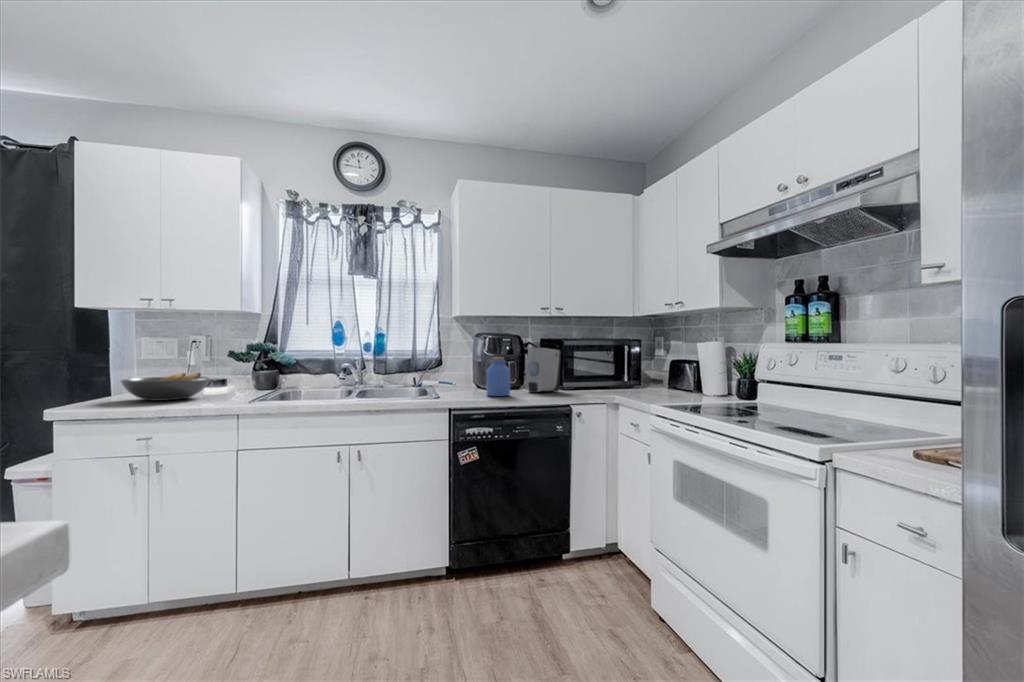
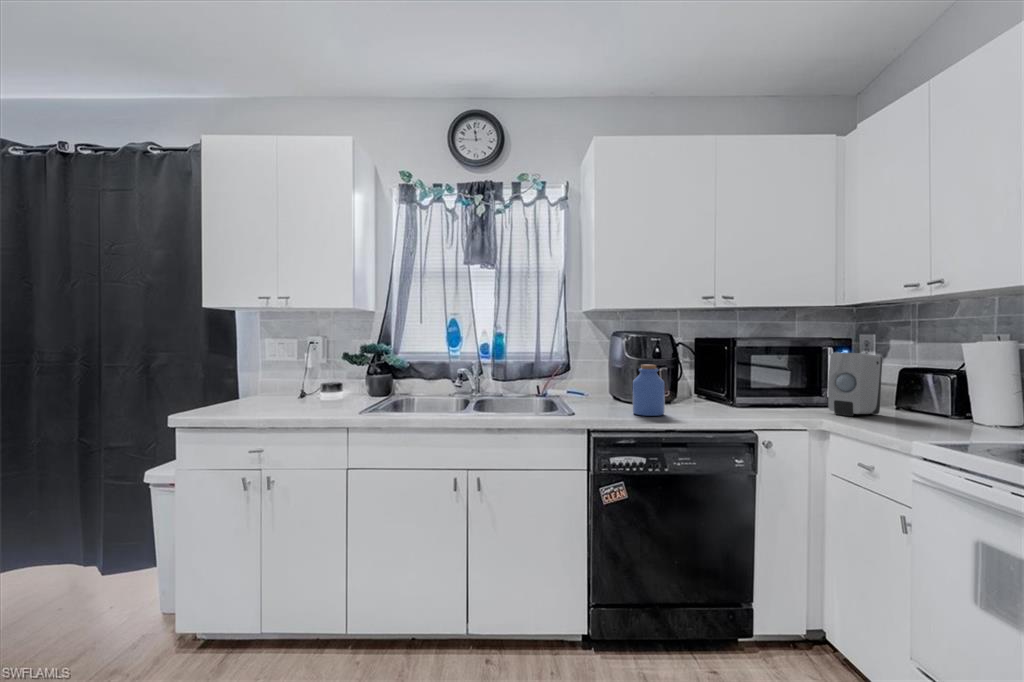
soap dispenser: present [526,348,561,393] -> present [828,352,882,416]
fruit bowl: present [121,373,210,401] -> none [238,379,324,409]

